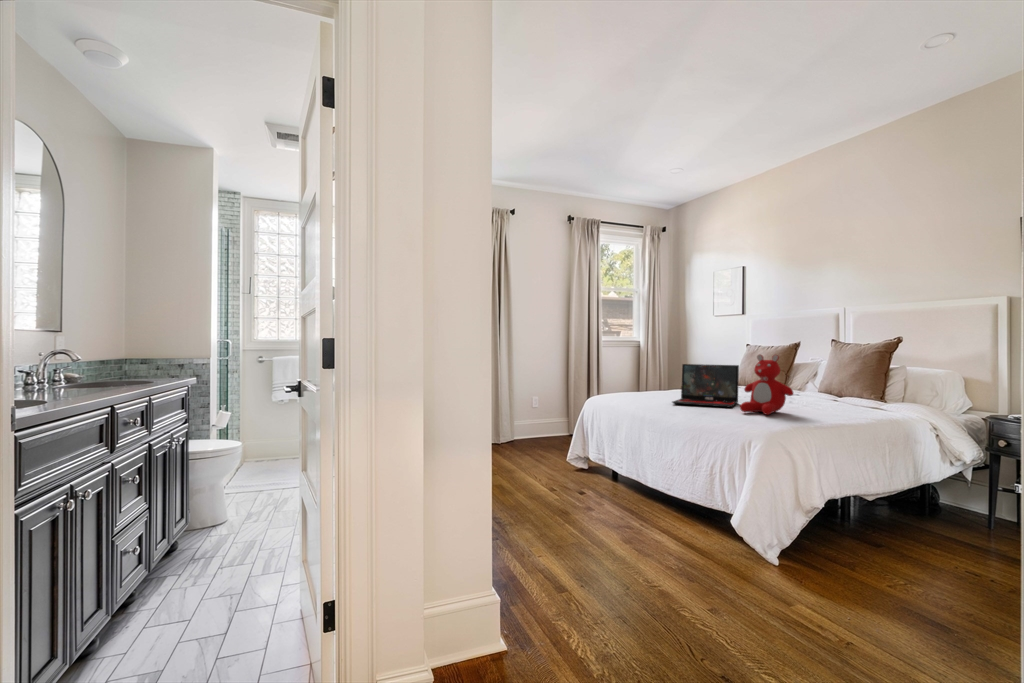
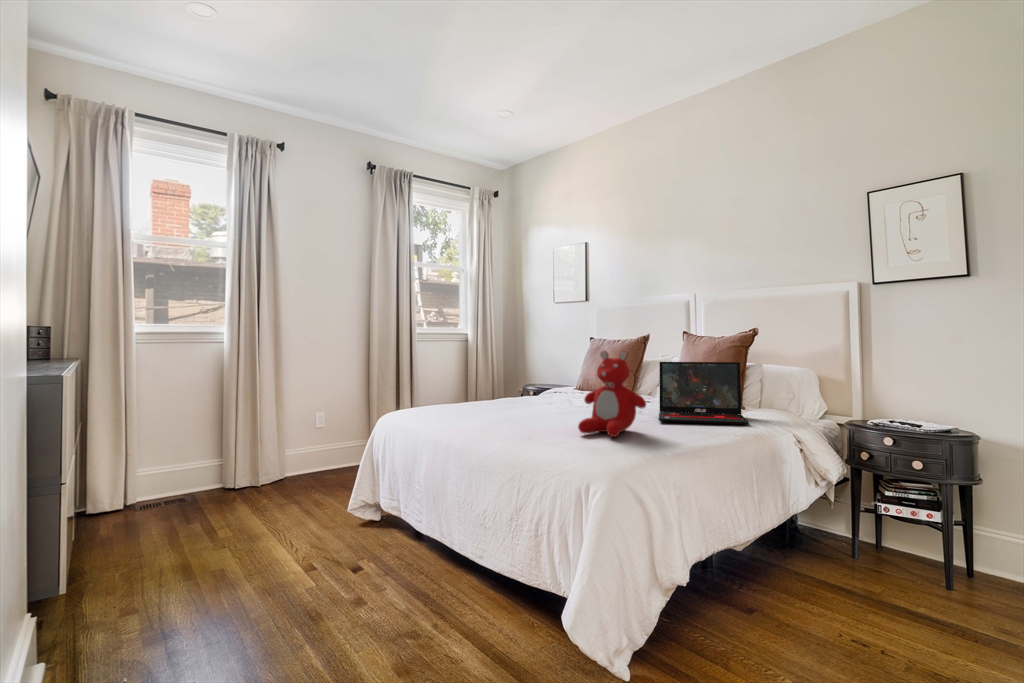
laptop: present [672,364,739,407] -> present [659,362,749,425]

